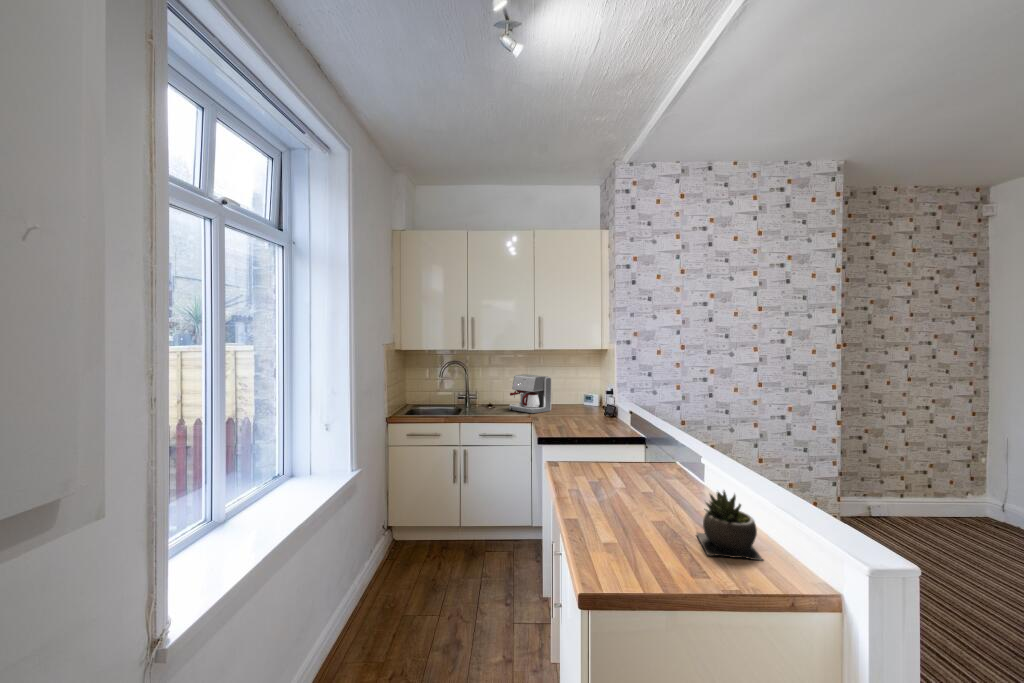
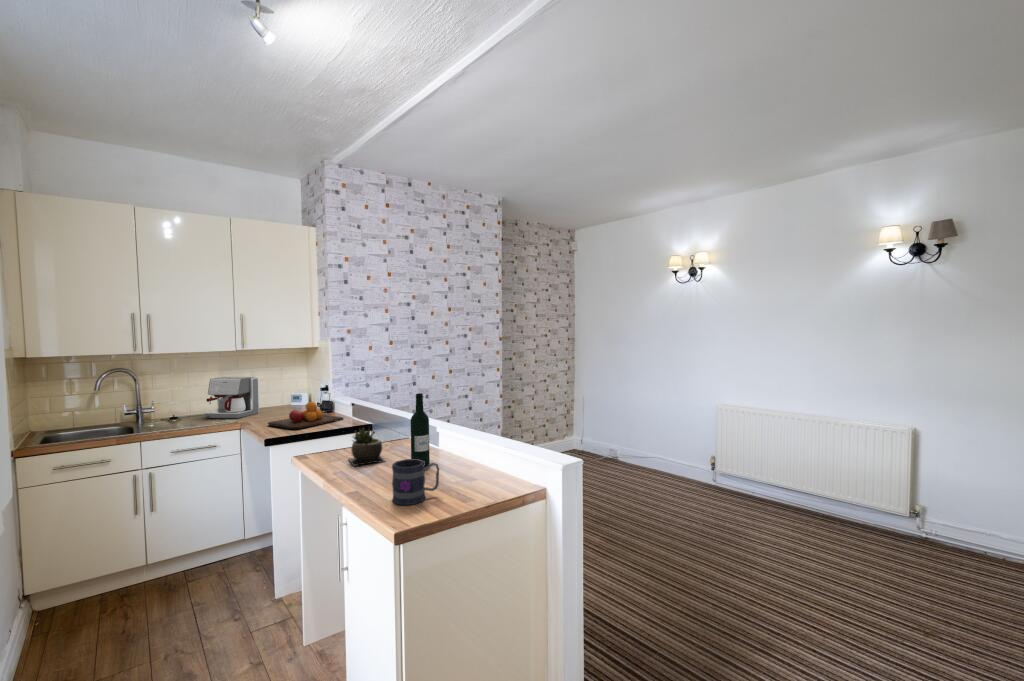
chopping board: none [550,407,618,433] -> present [268,402,343,429]
wine bottle: none [656,415,681,507] -> present [411,393,430,467]
succulent plant: present [697,490,763,560] -> present [349,428,385,466]
mug: none [606,496,668,556] -> present [392,459,439,505]

